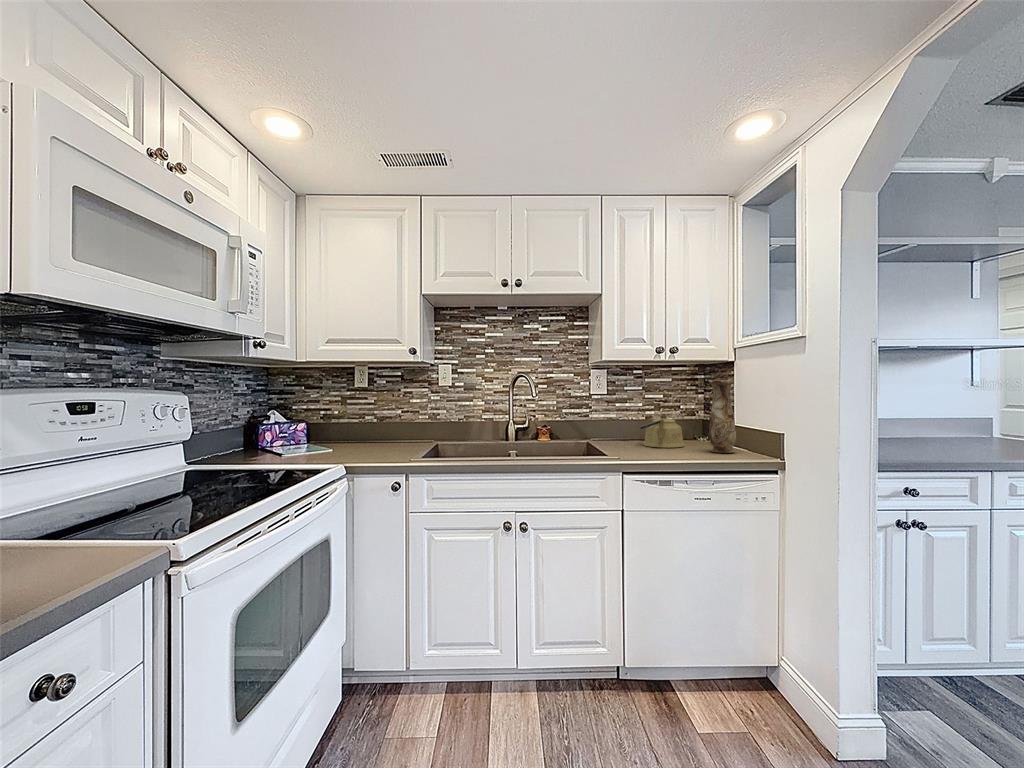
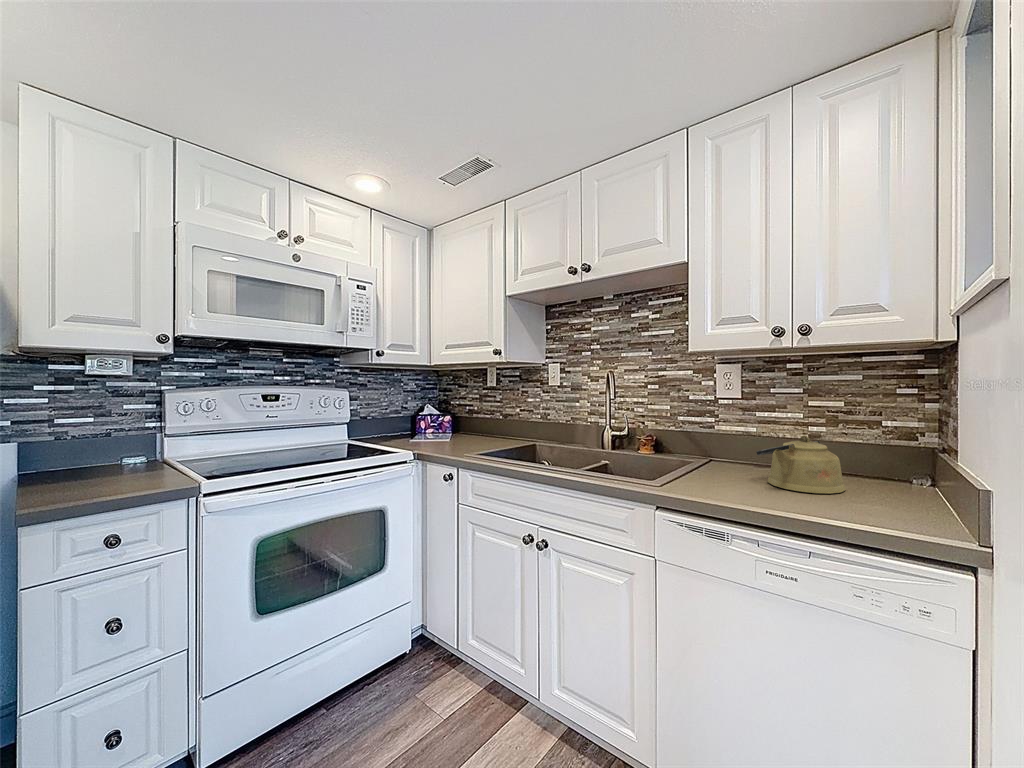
vase: present [709,380,736,453] -> none [860,381,924,527]

